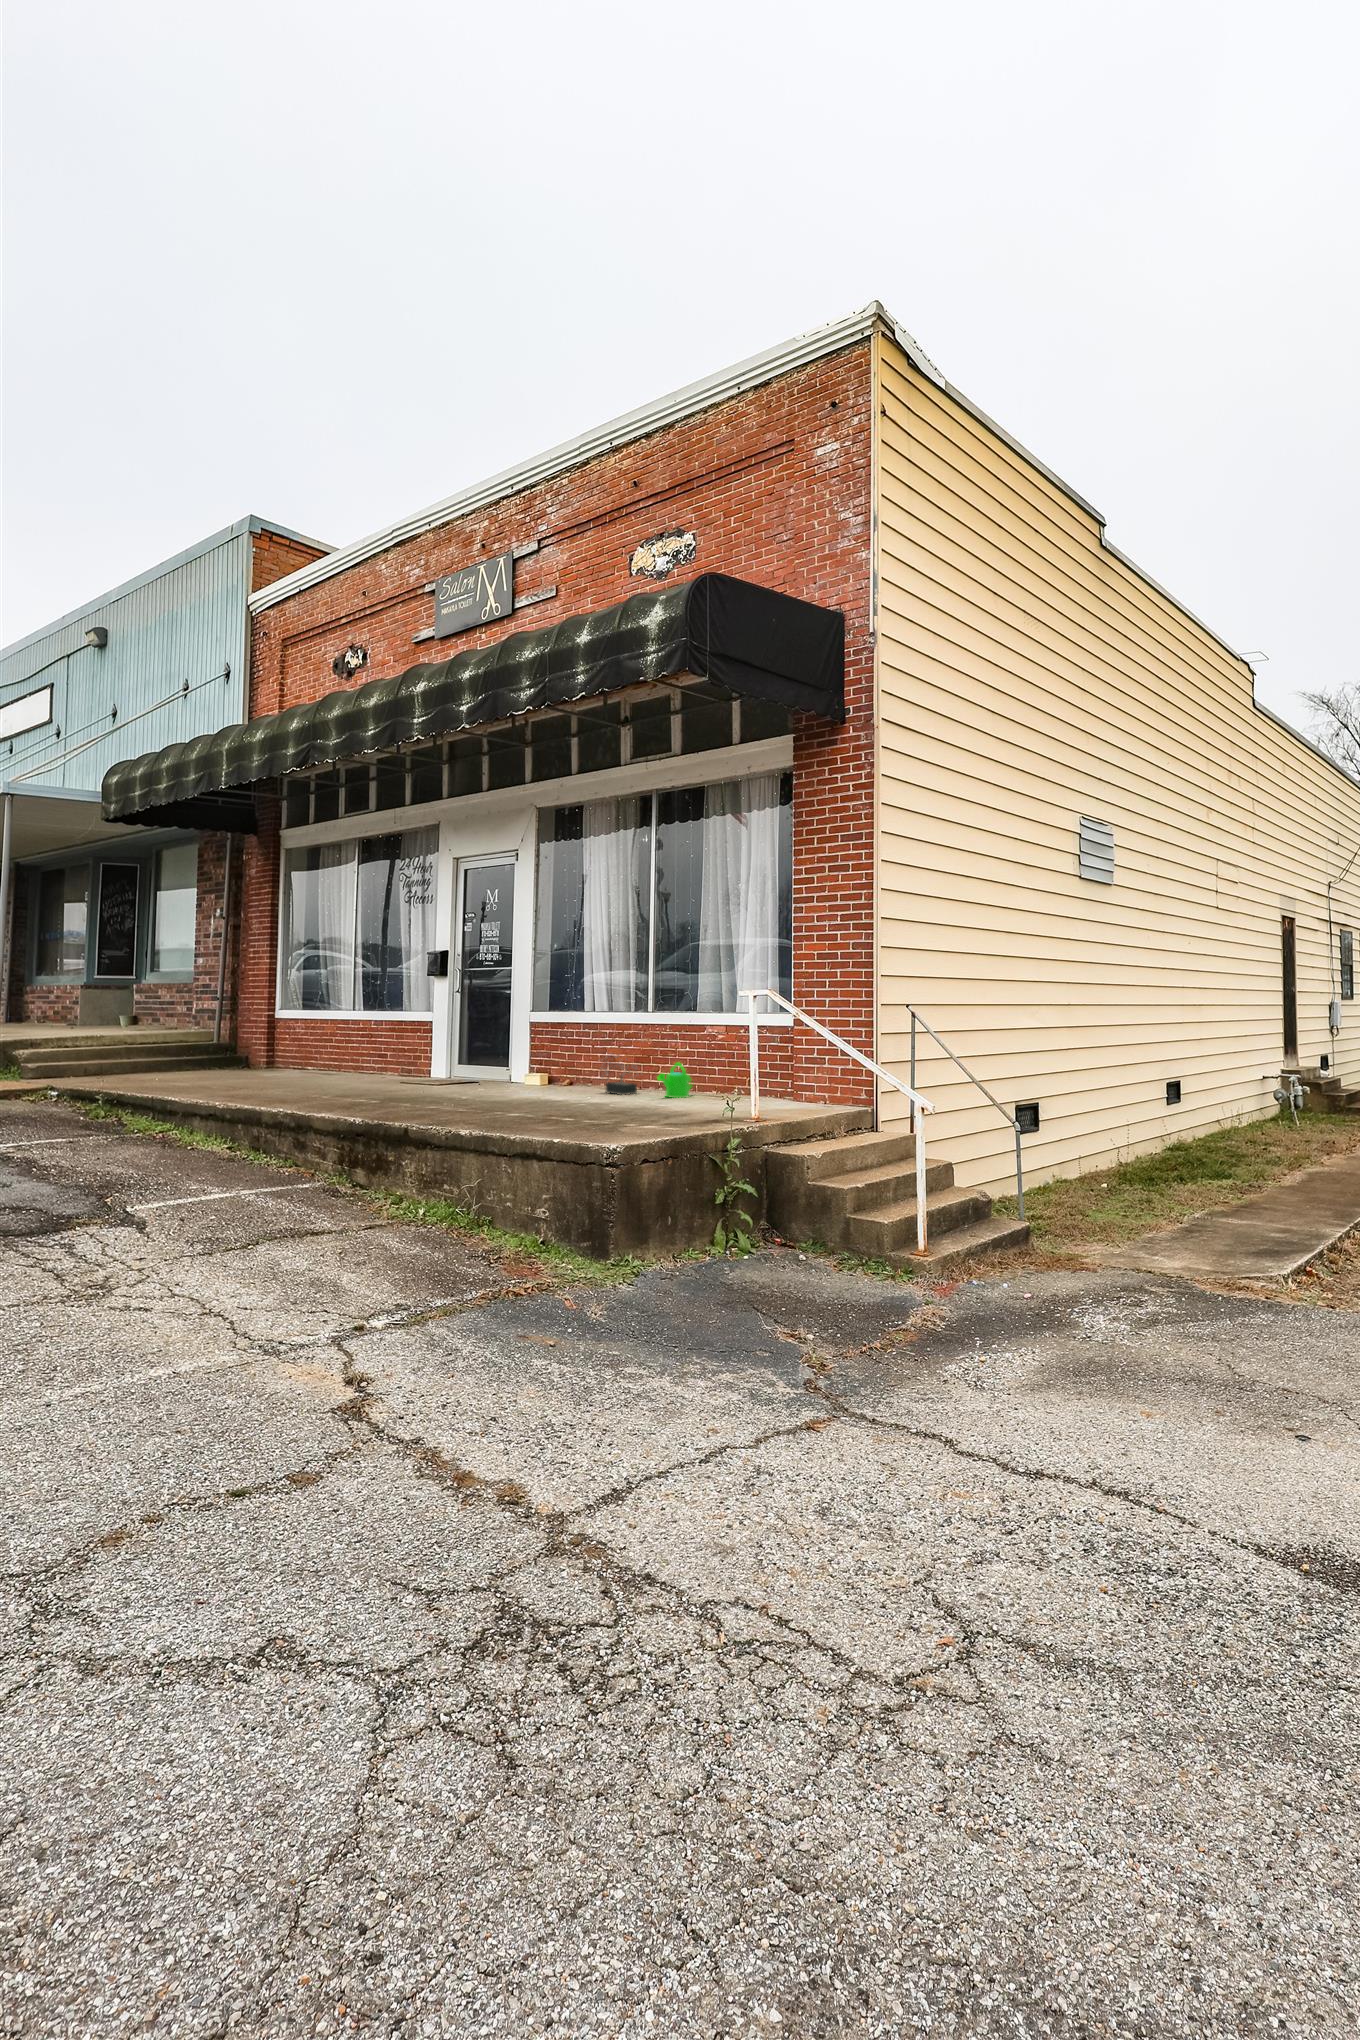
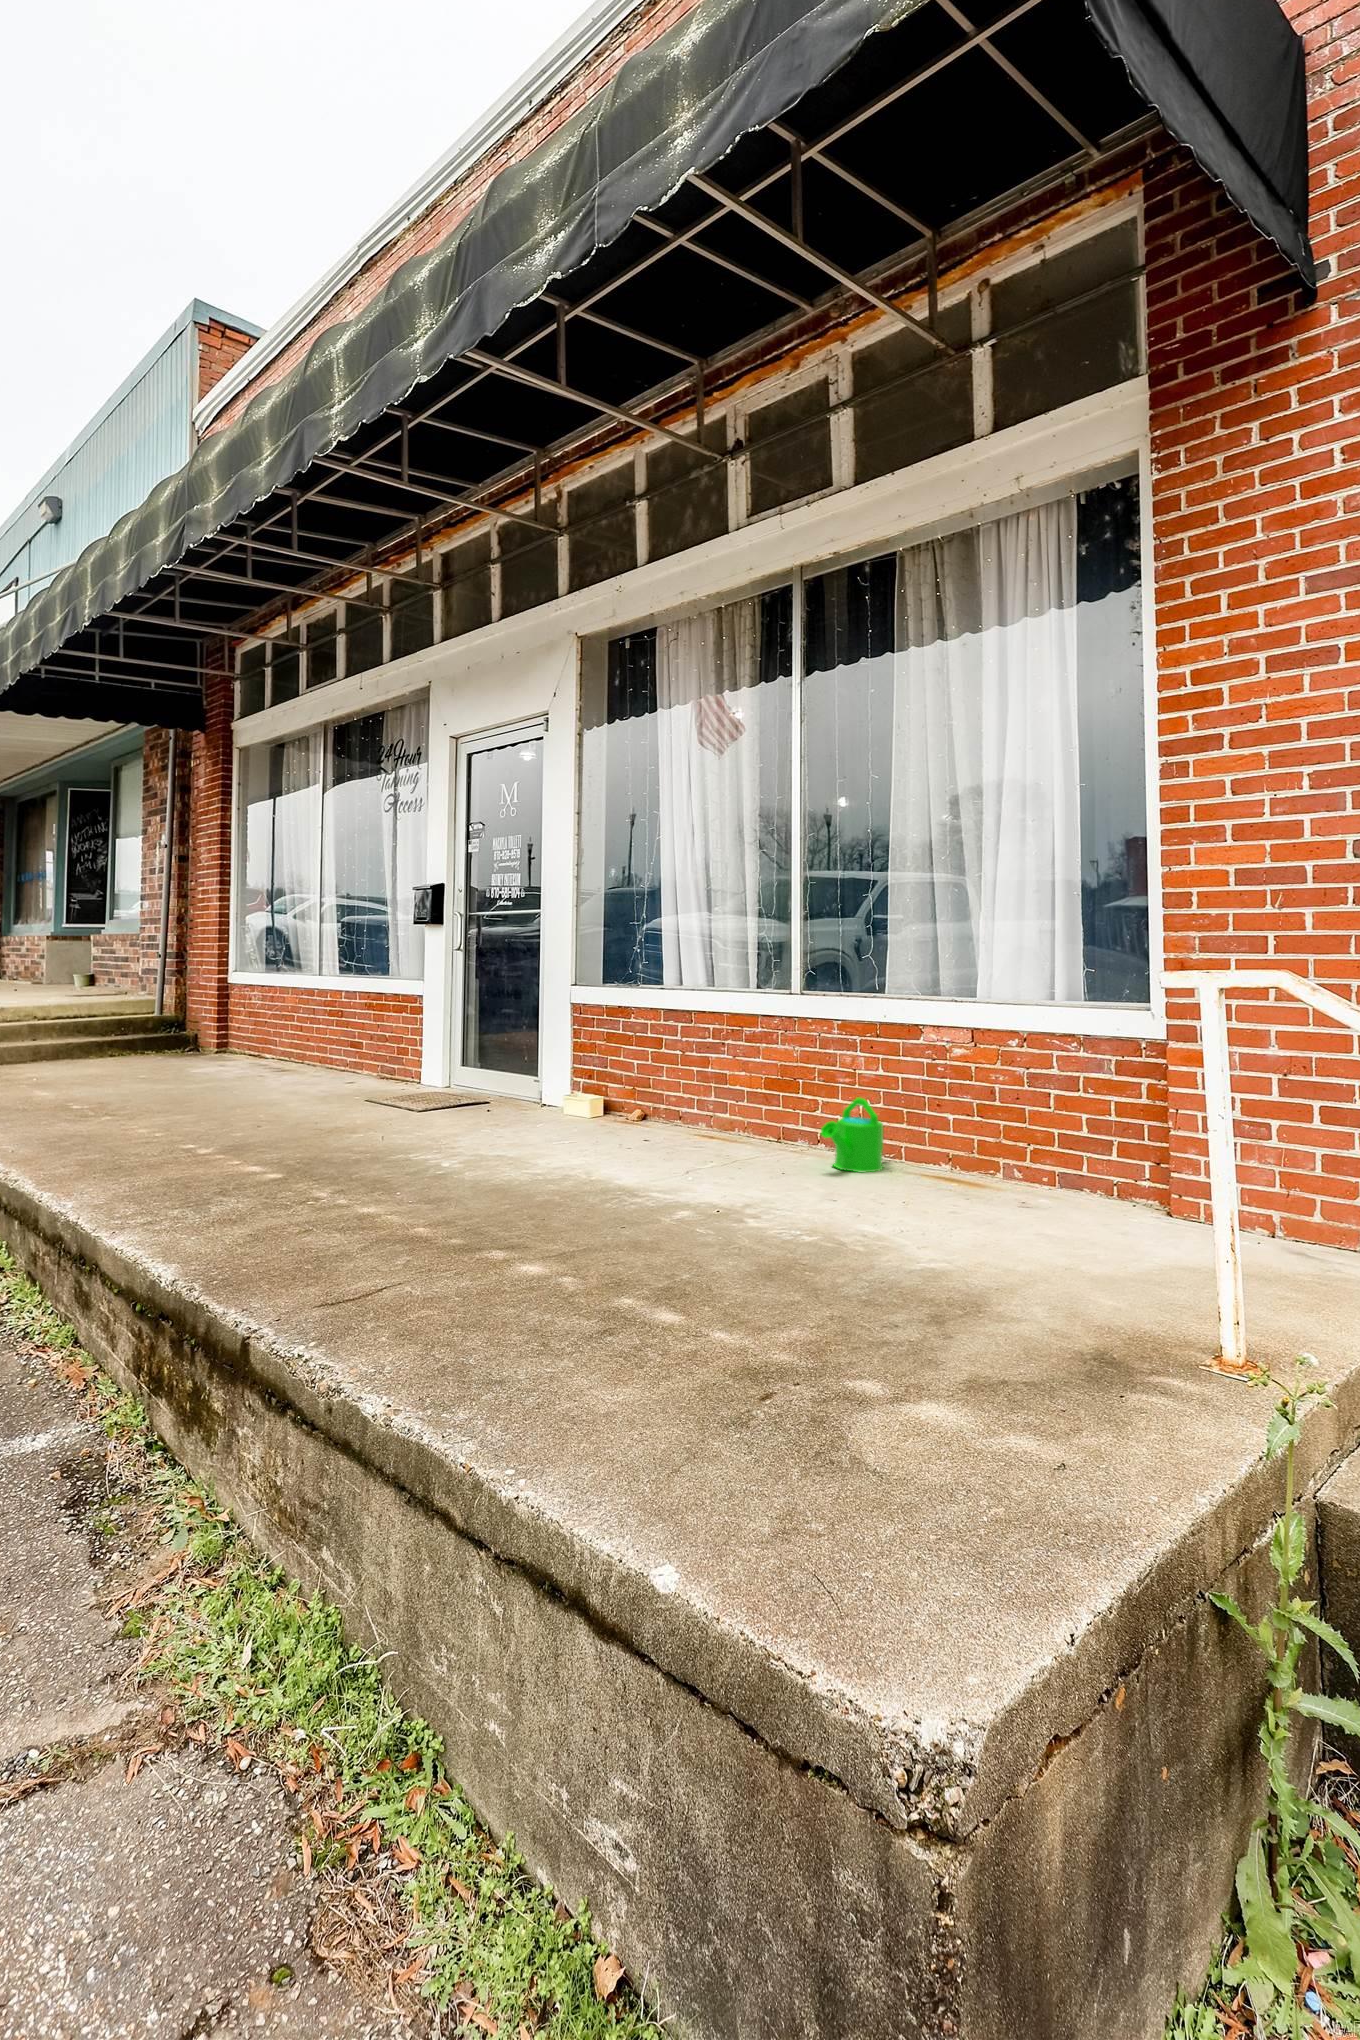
decorative plant: present [603,1059,643,1095] -> none [695,1070,783,1155]

